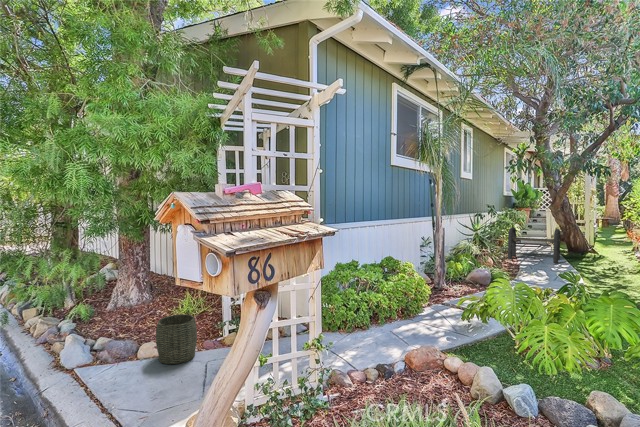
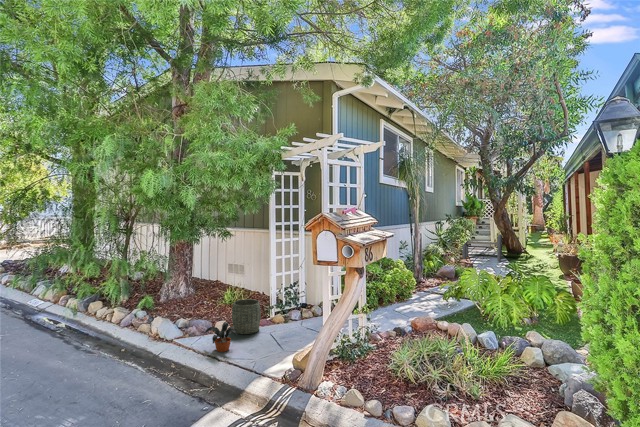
potted plant: none [96,349,146,394] -> present [205,322,237,352]

